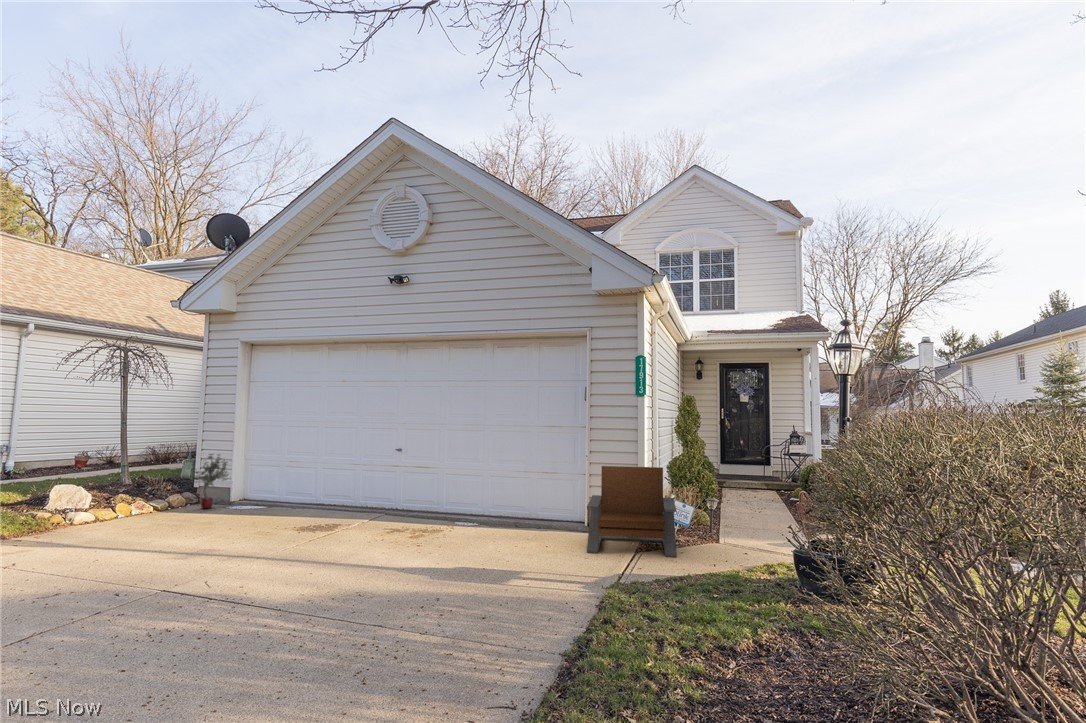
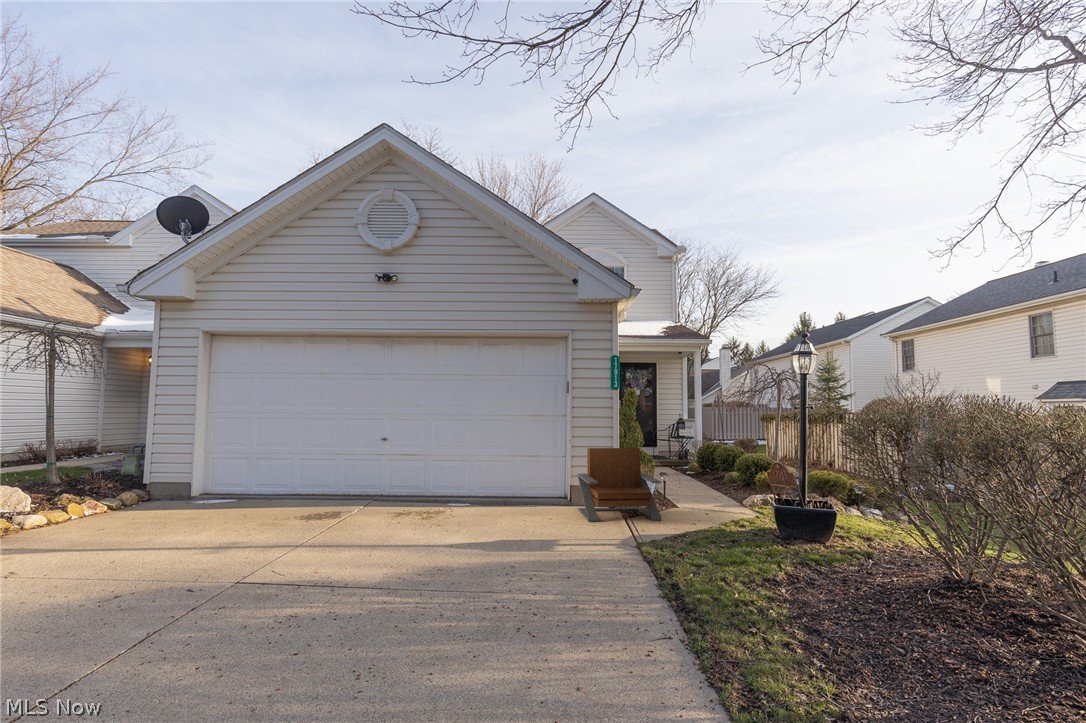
potted tree: present [191,454,228,509] -> none [144,447,193,506]

